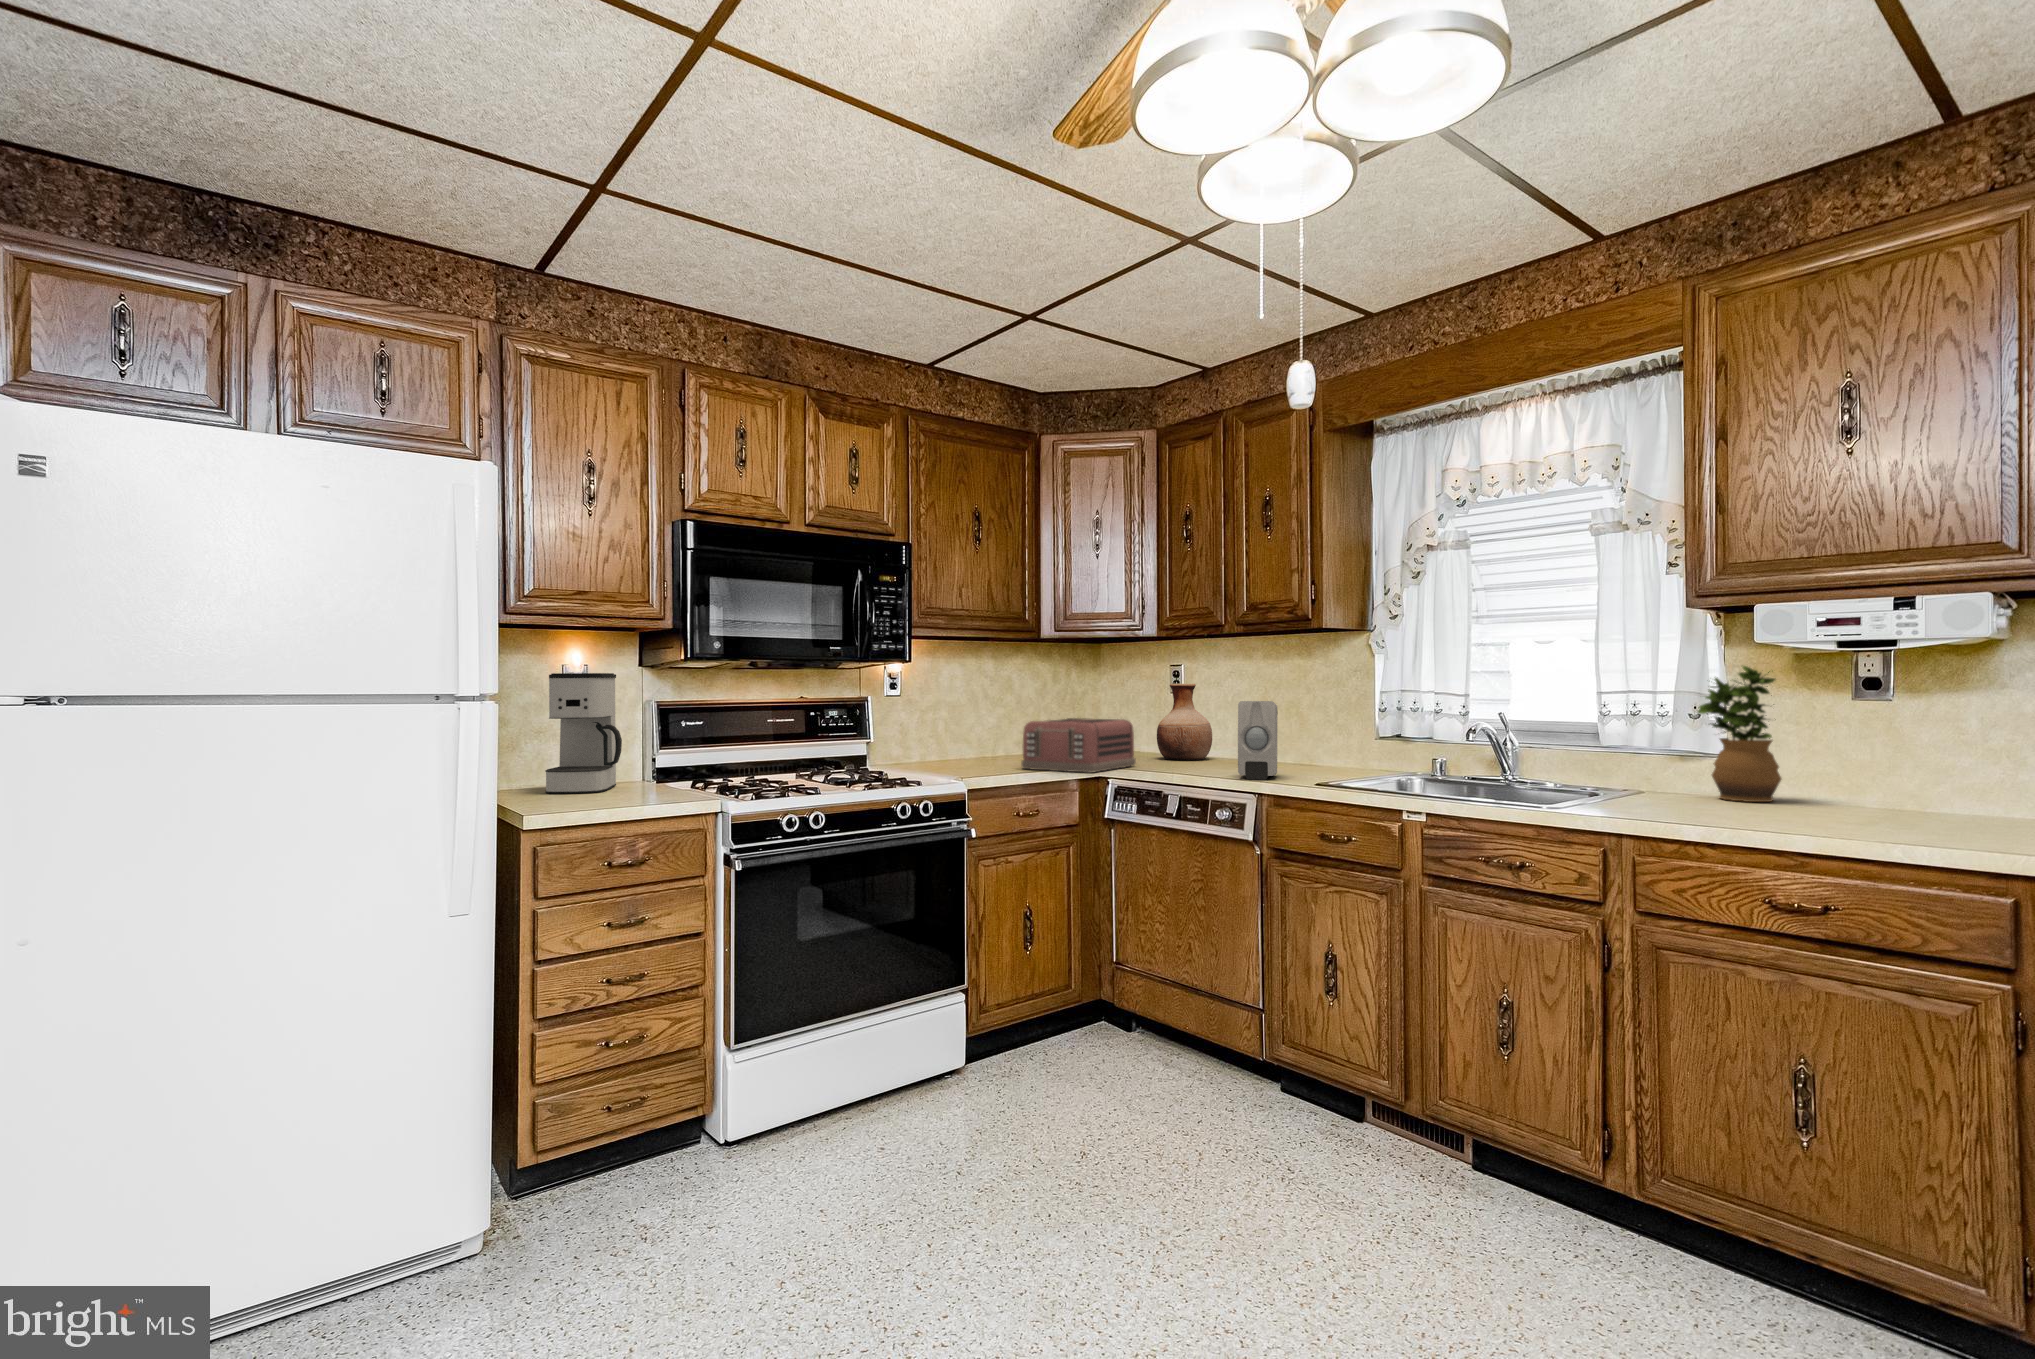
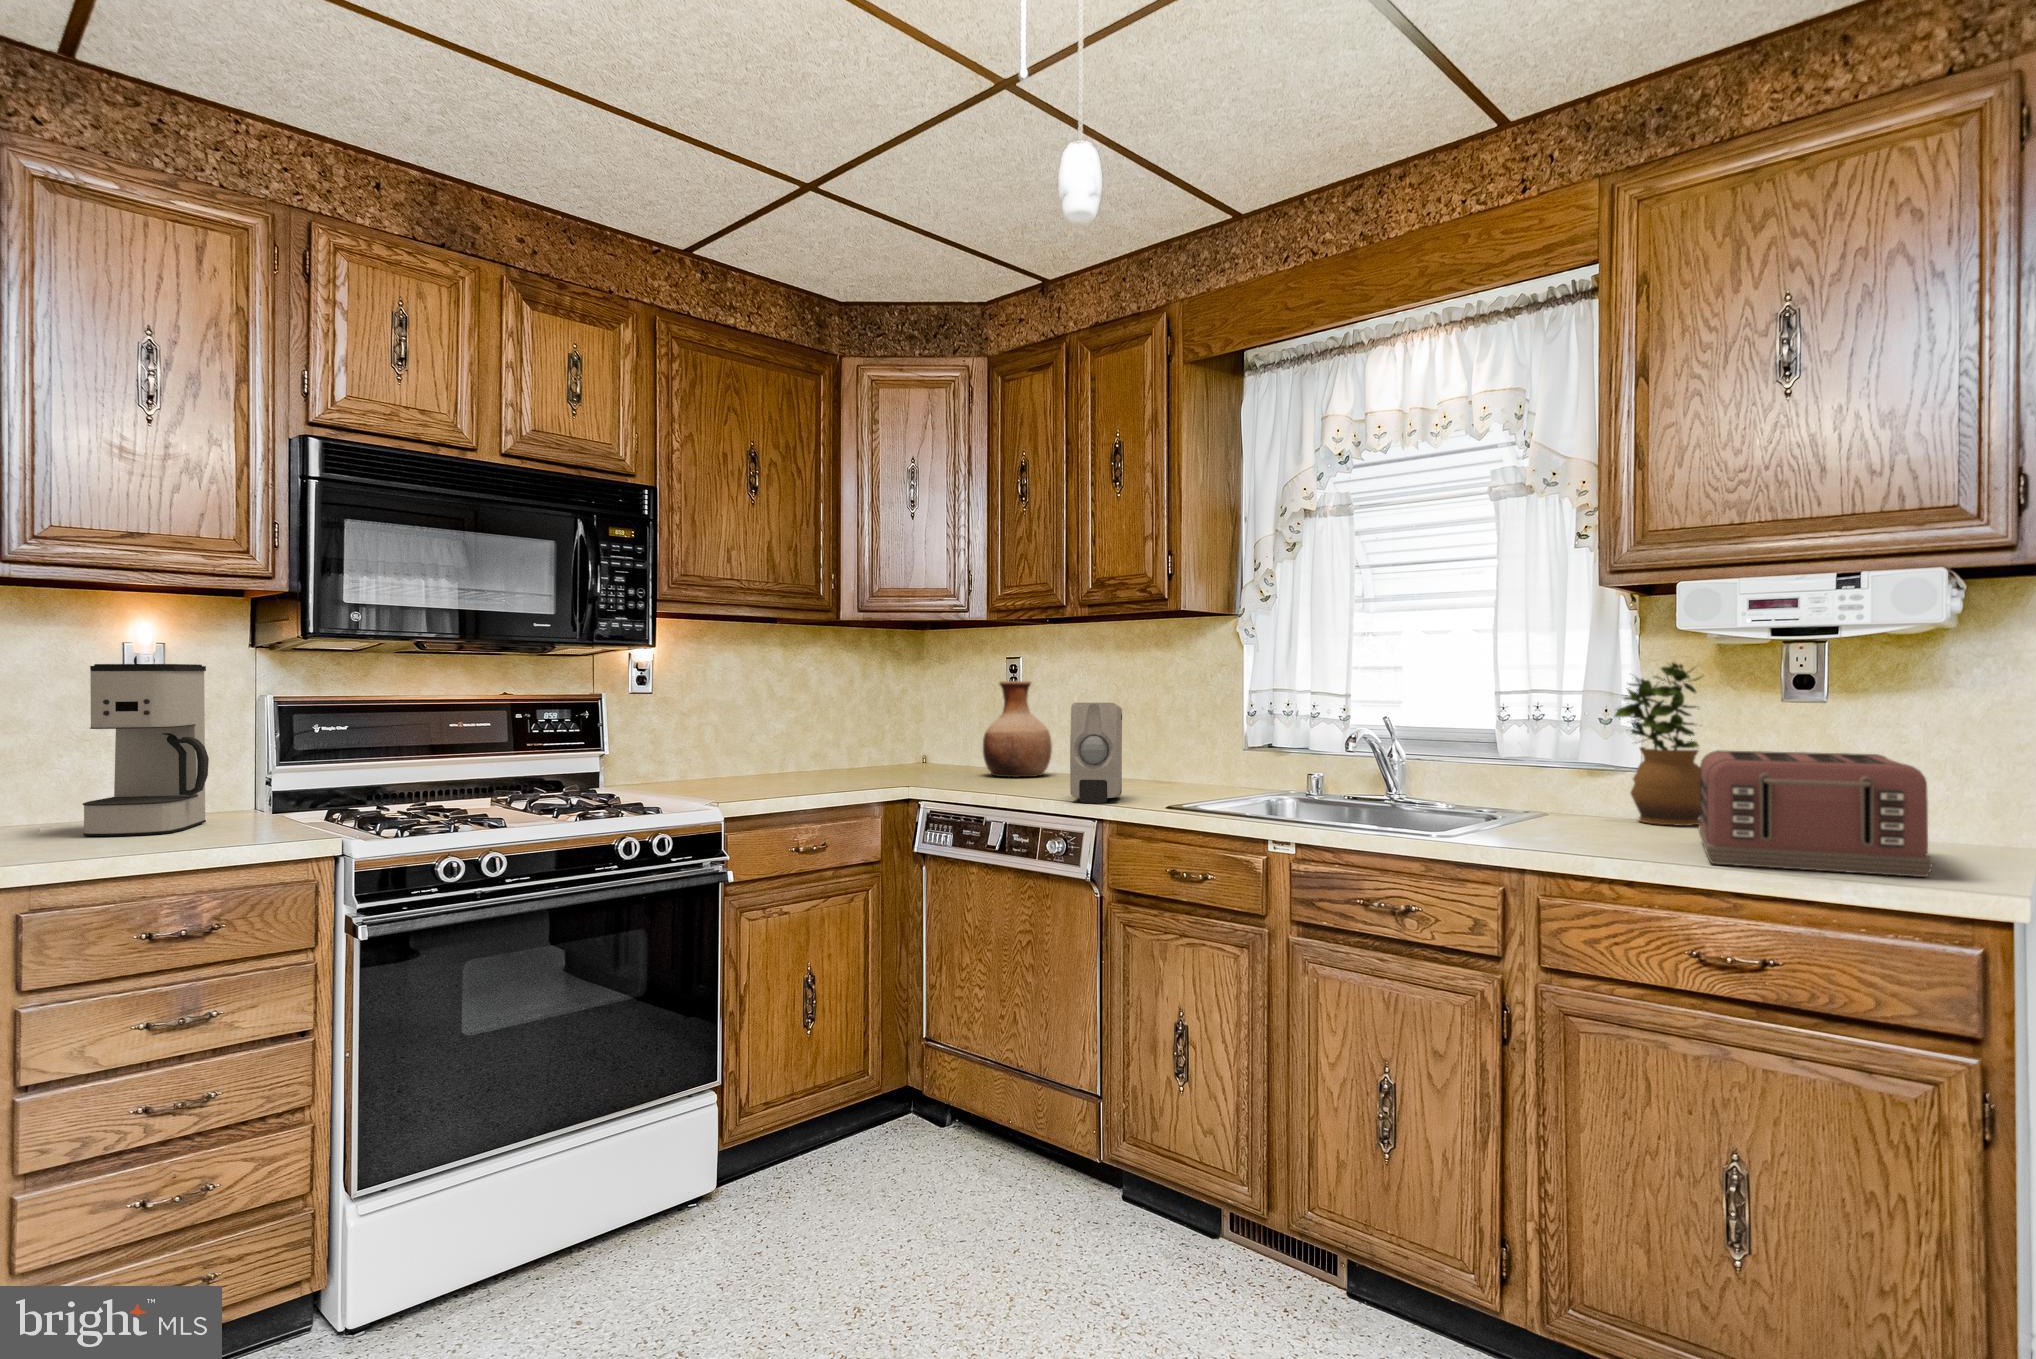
toaster: present [1021,718,1136,773] -> present [1699,751,1932,877]

